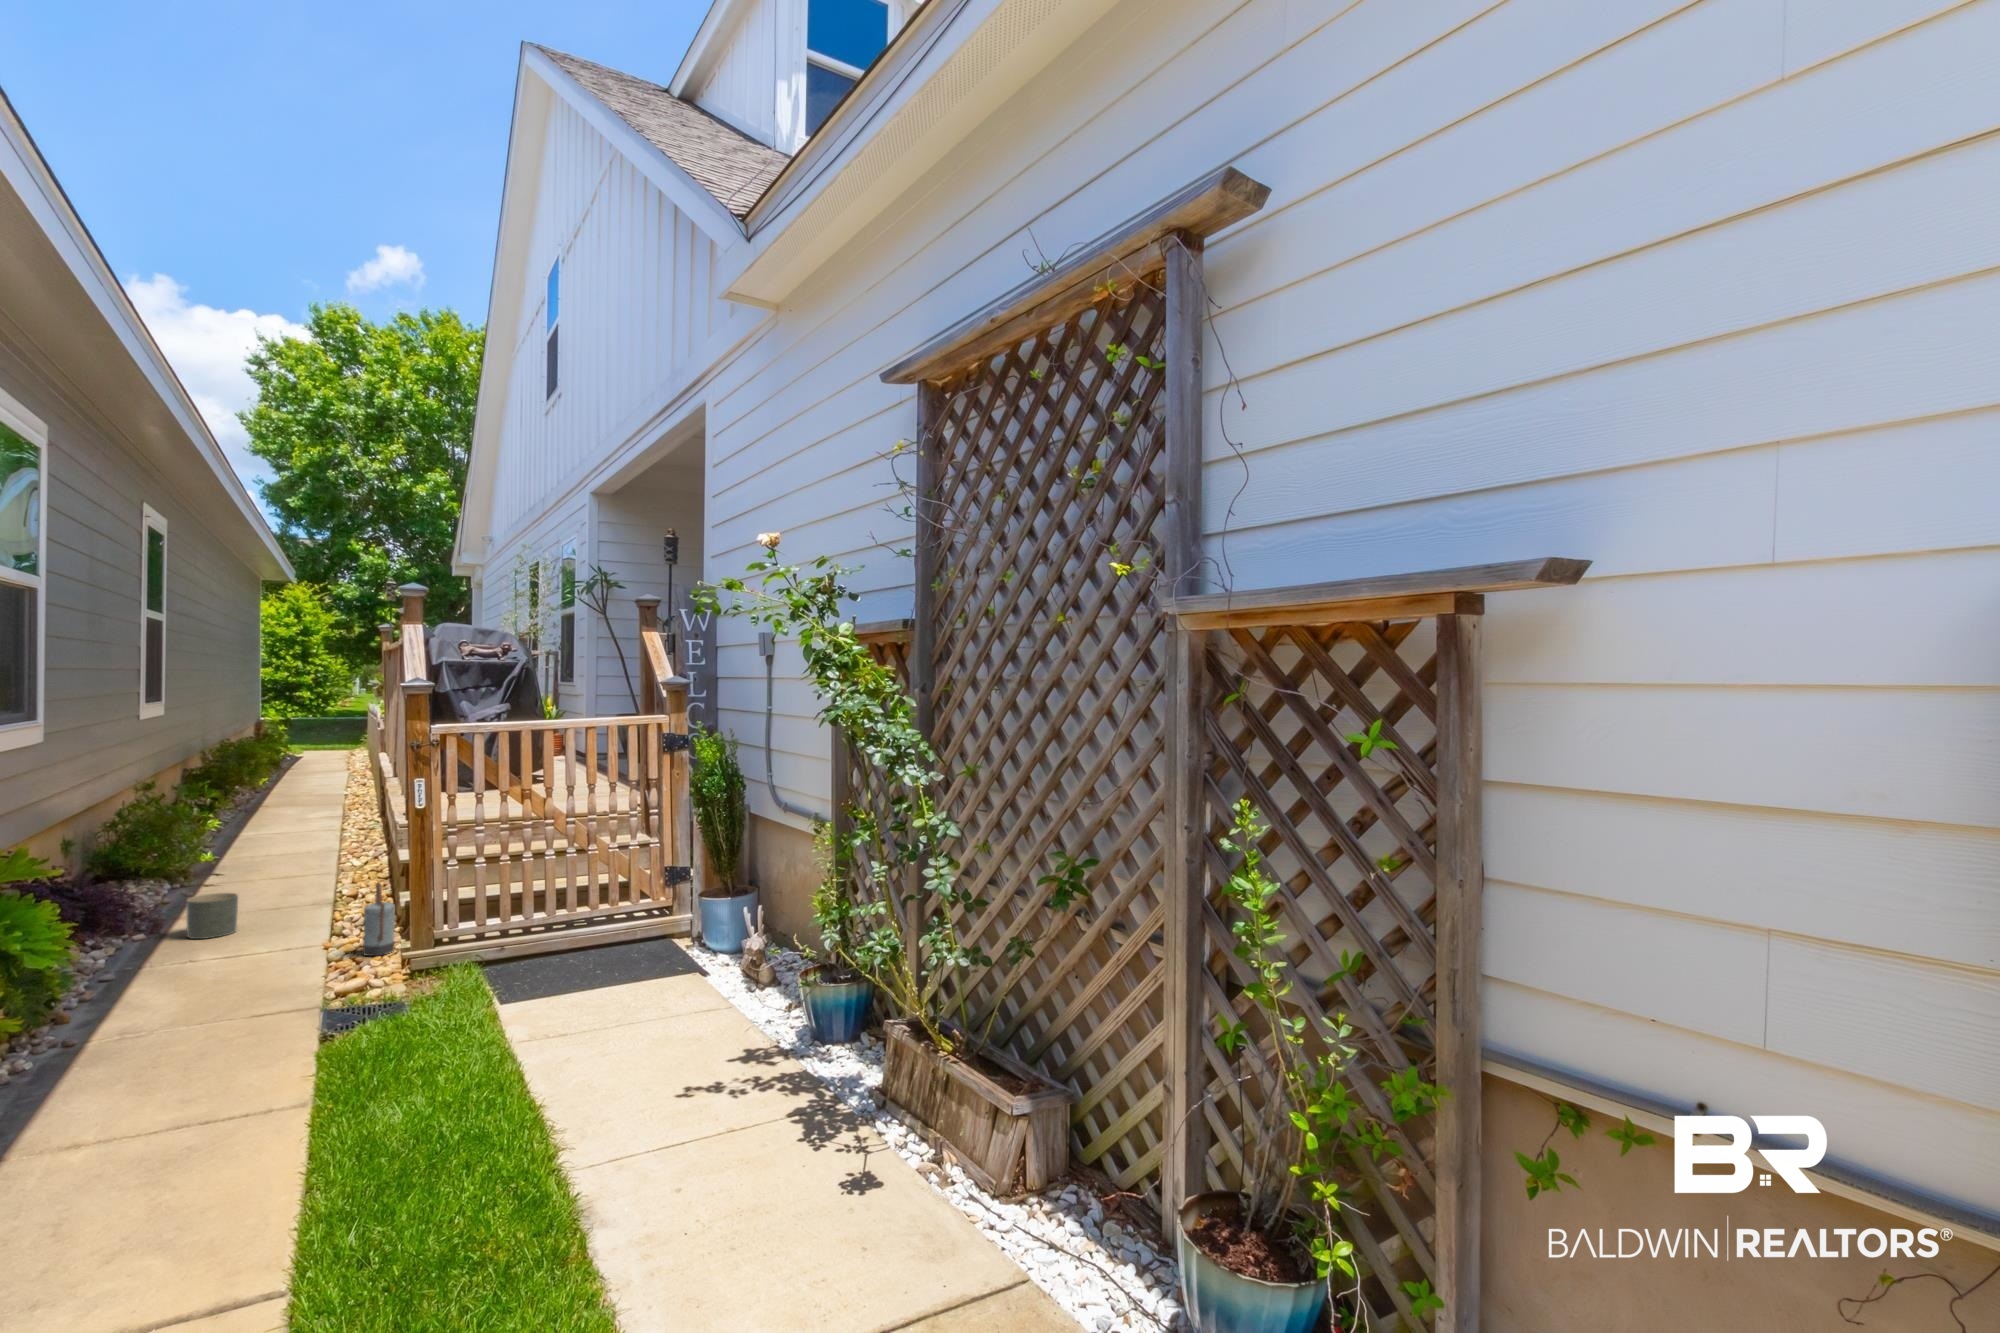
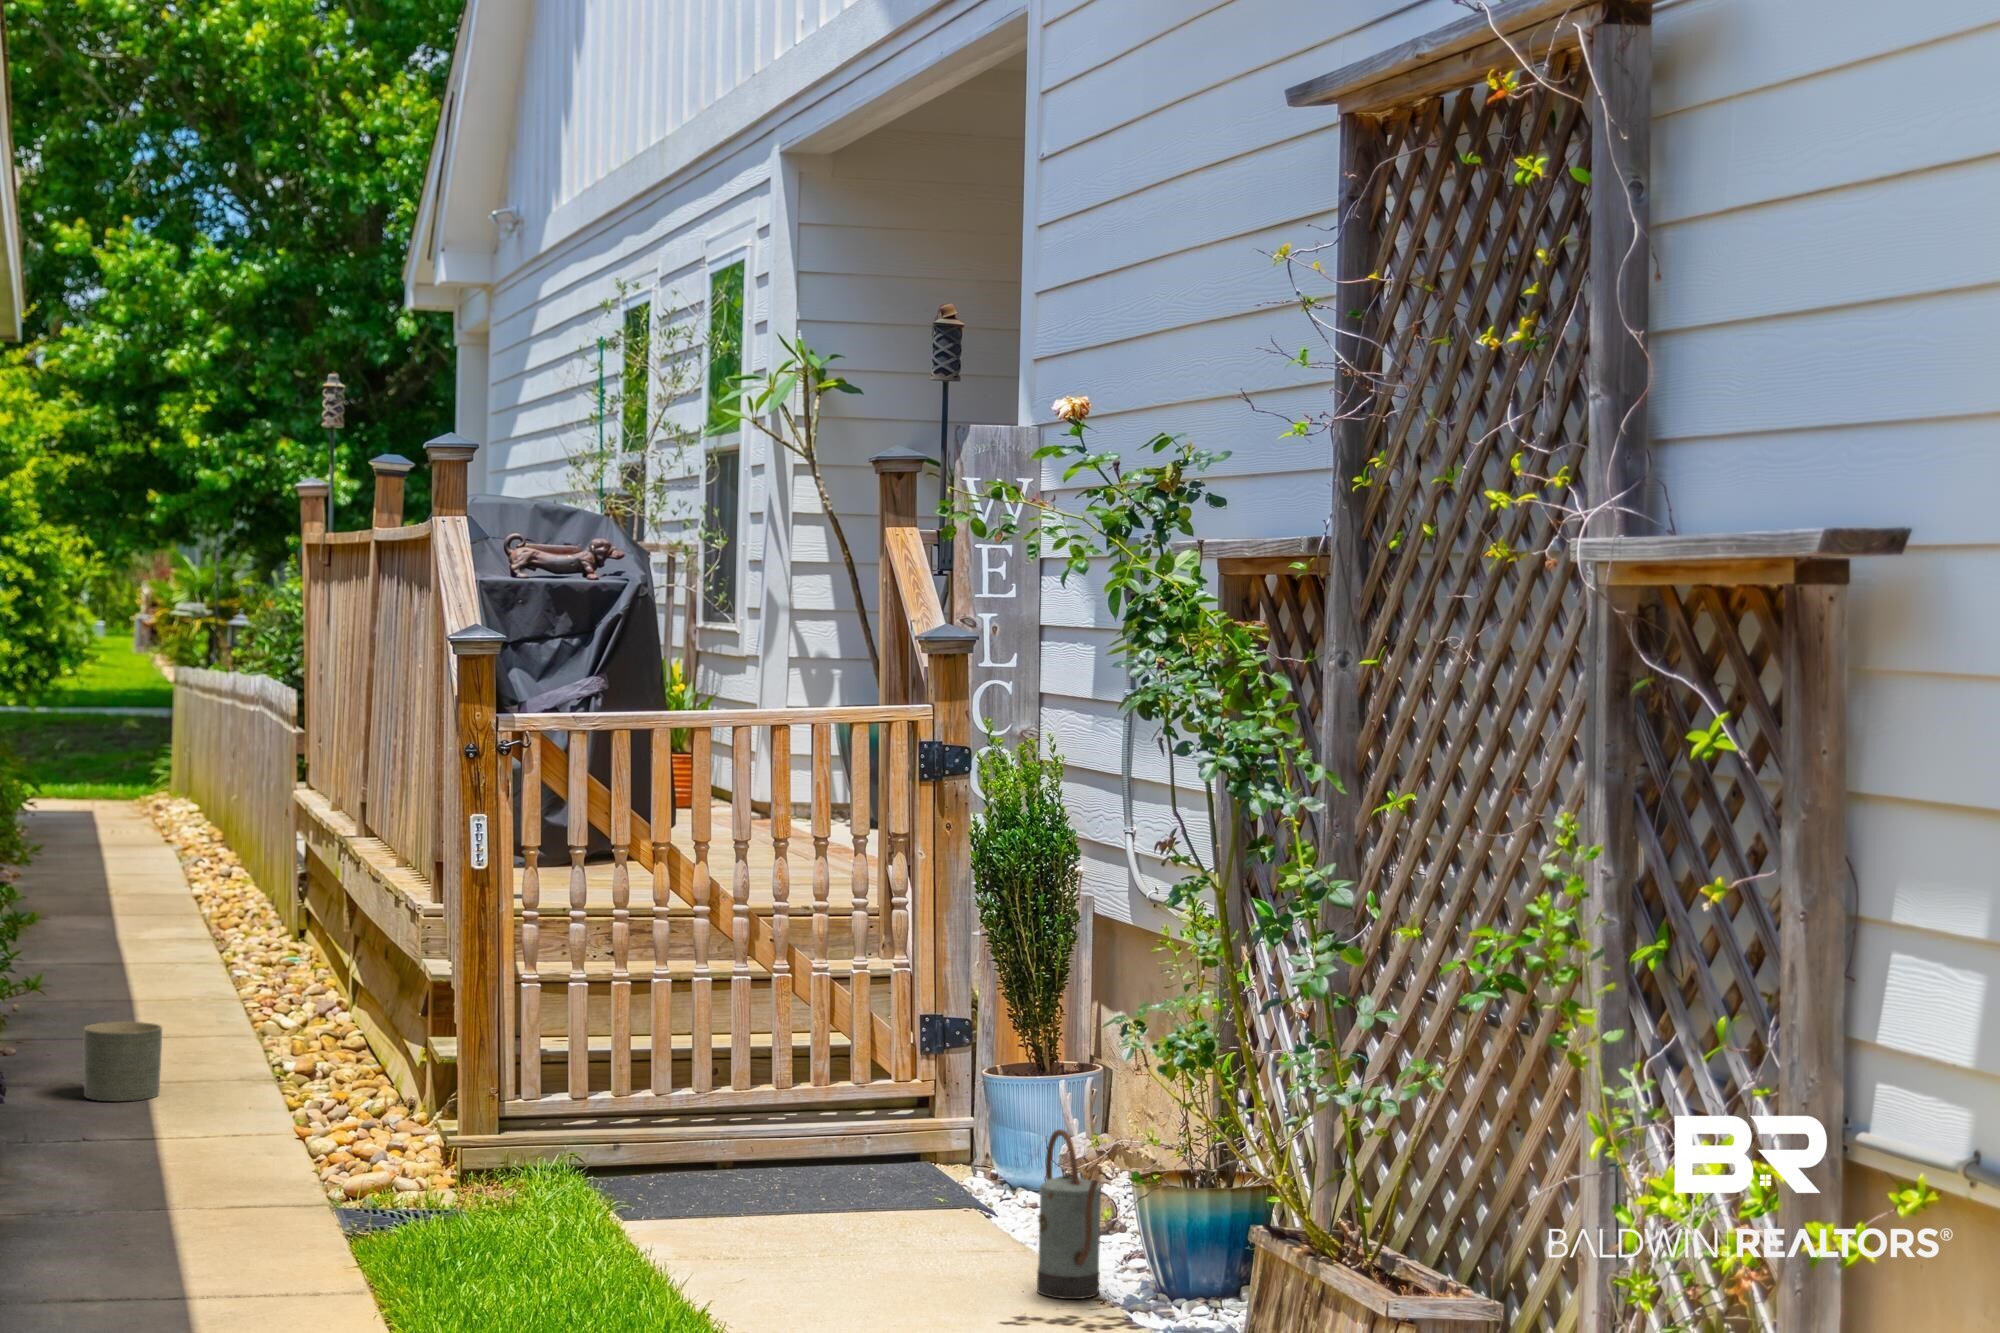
watering can: present [363,882,395,956] -> present [1037,1129,1102,1299]

